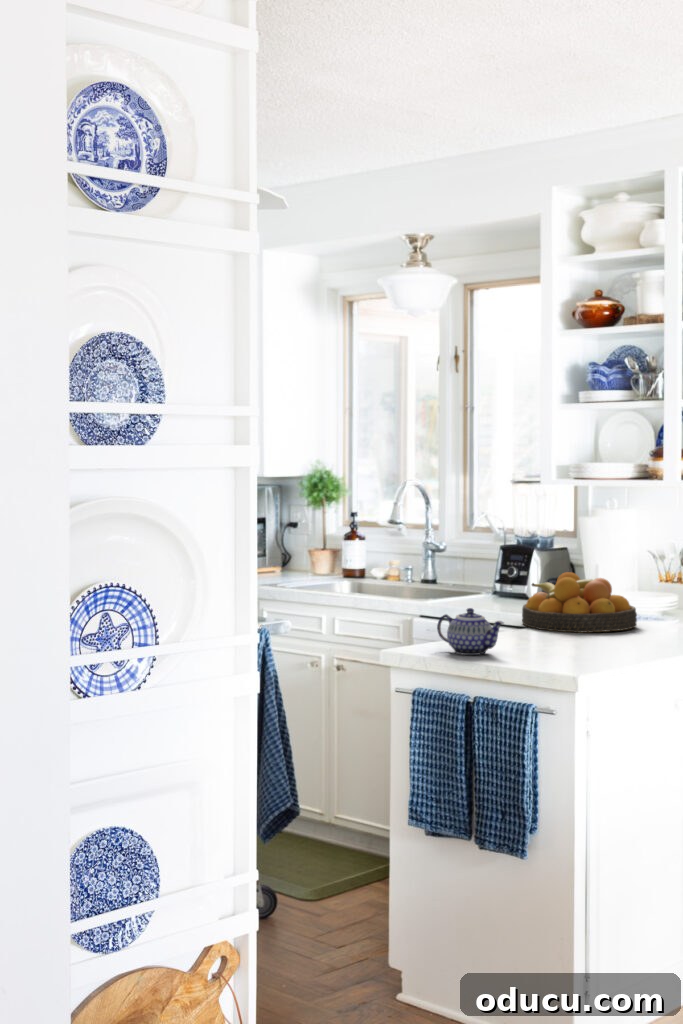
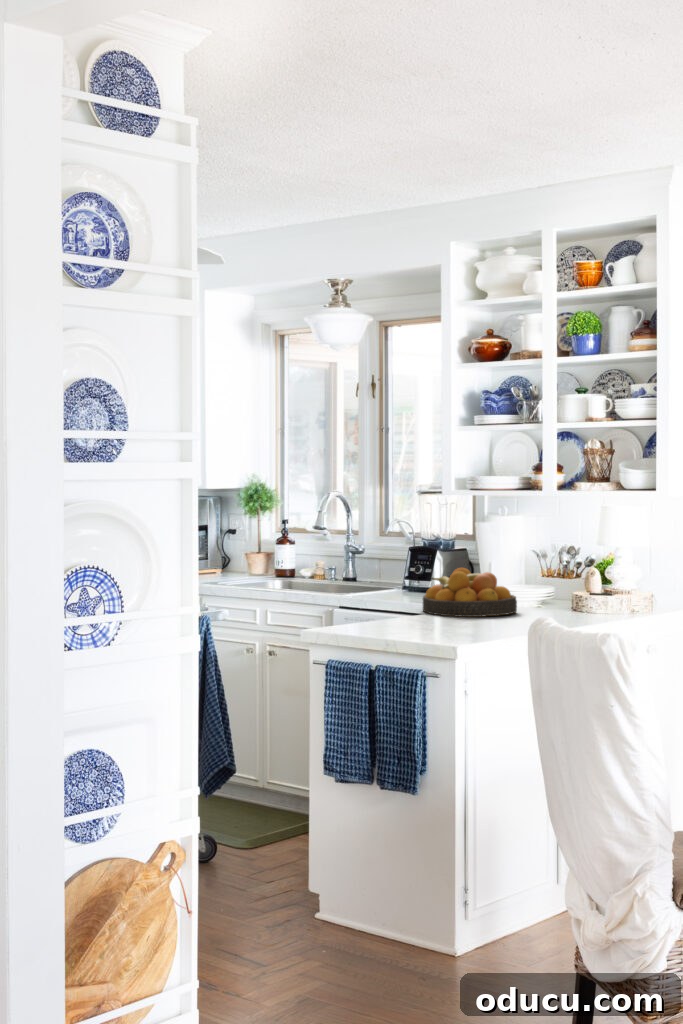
teapot: present [437,608,503,655] -> none [348,594,401,632]

